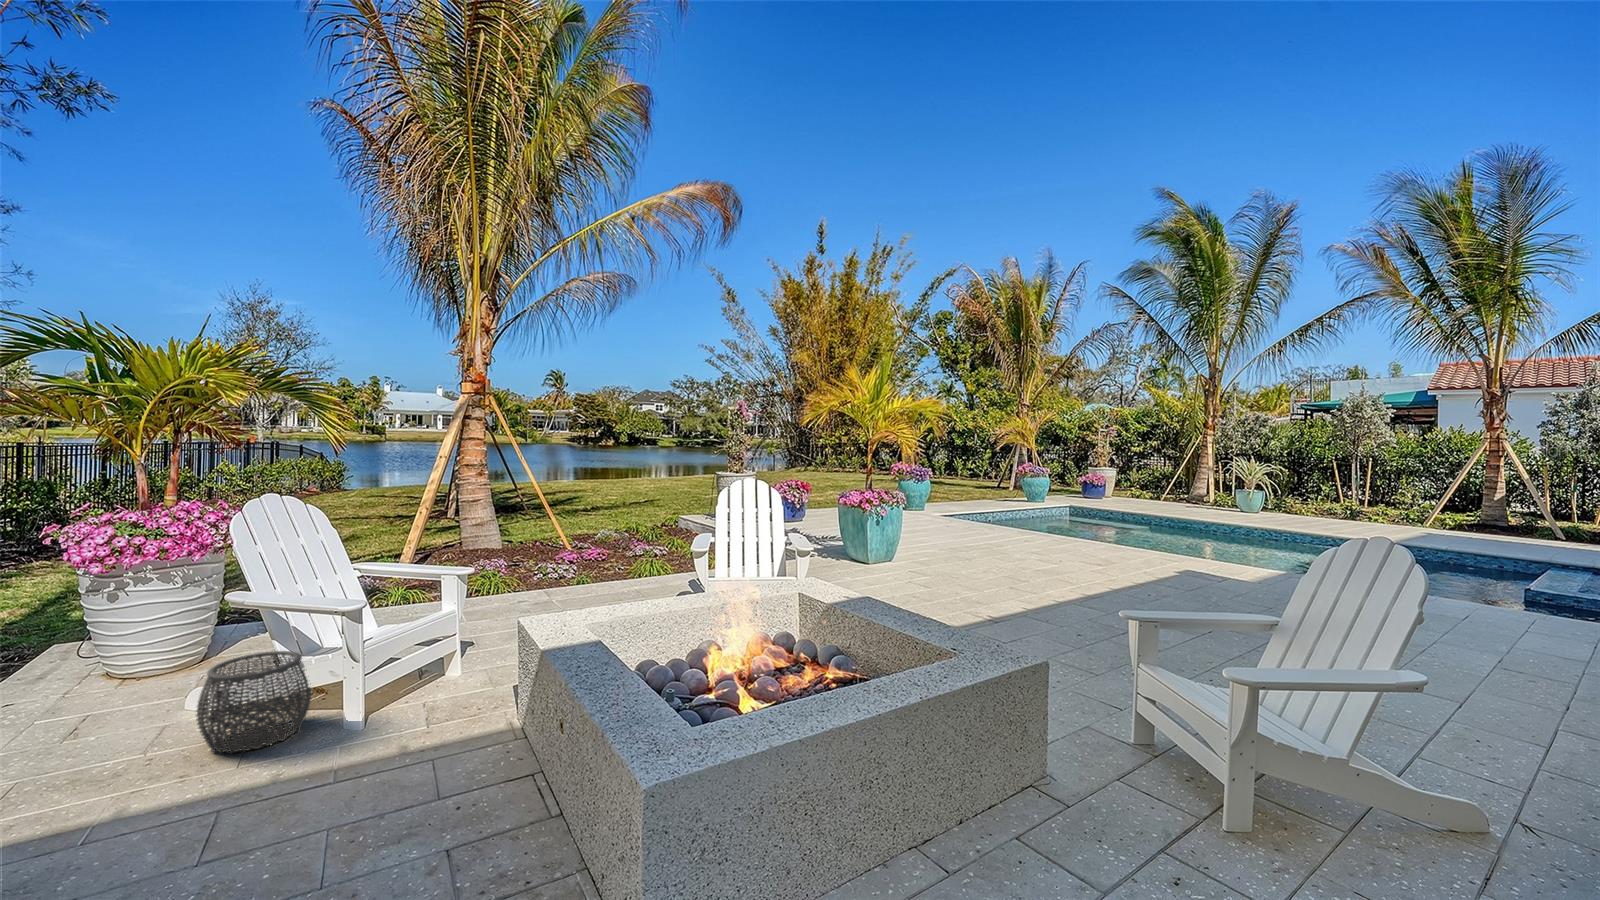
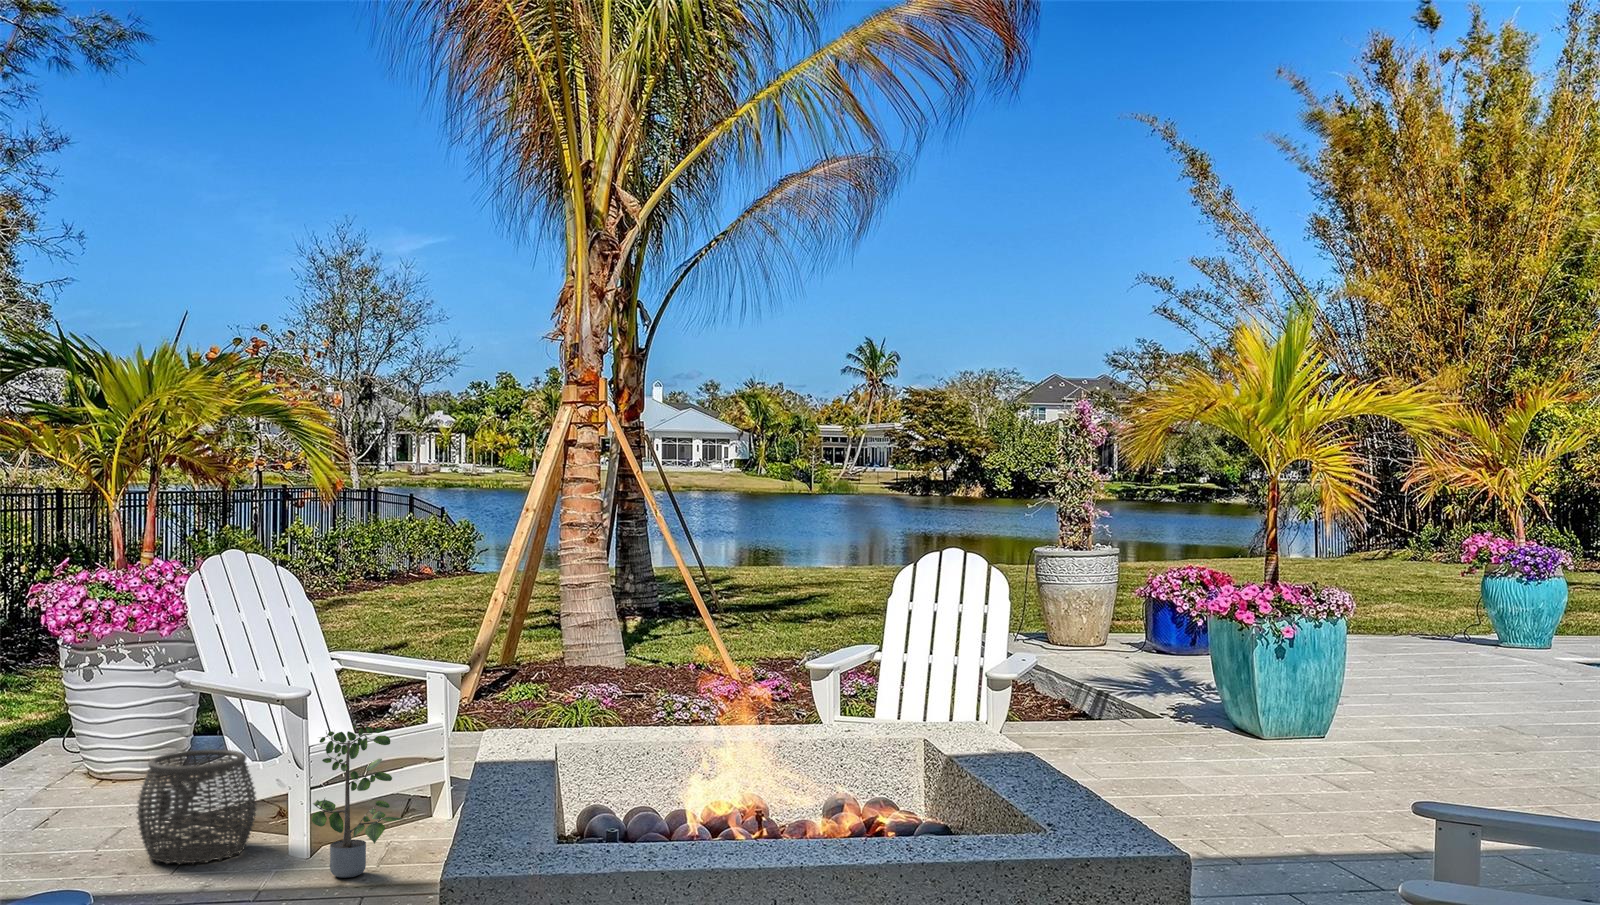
potted plant: none [380,622,457,741] -> present [312,725,404,878]

